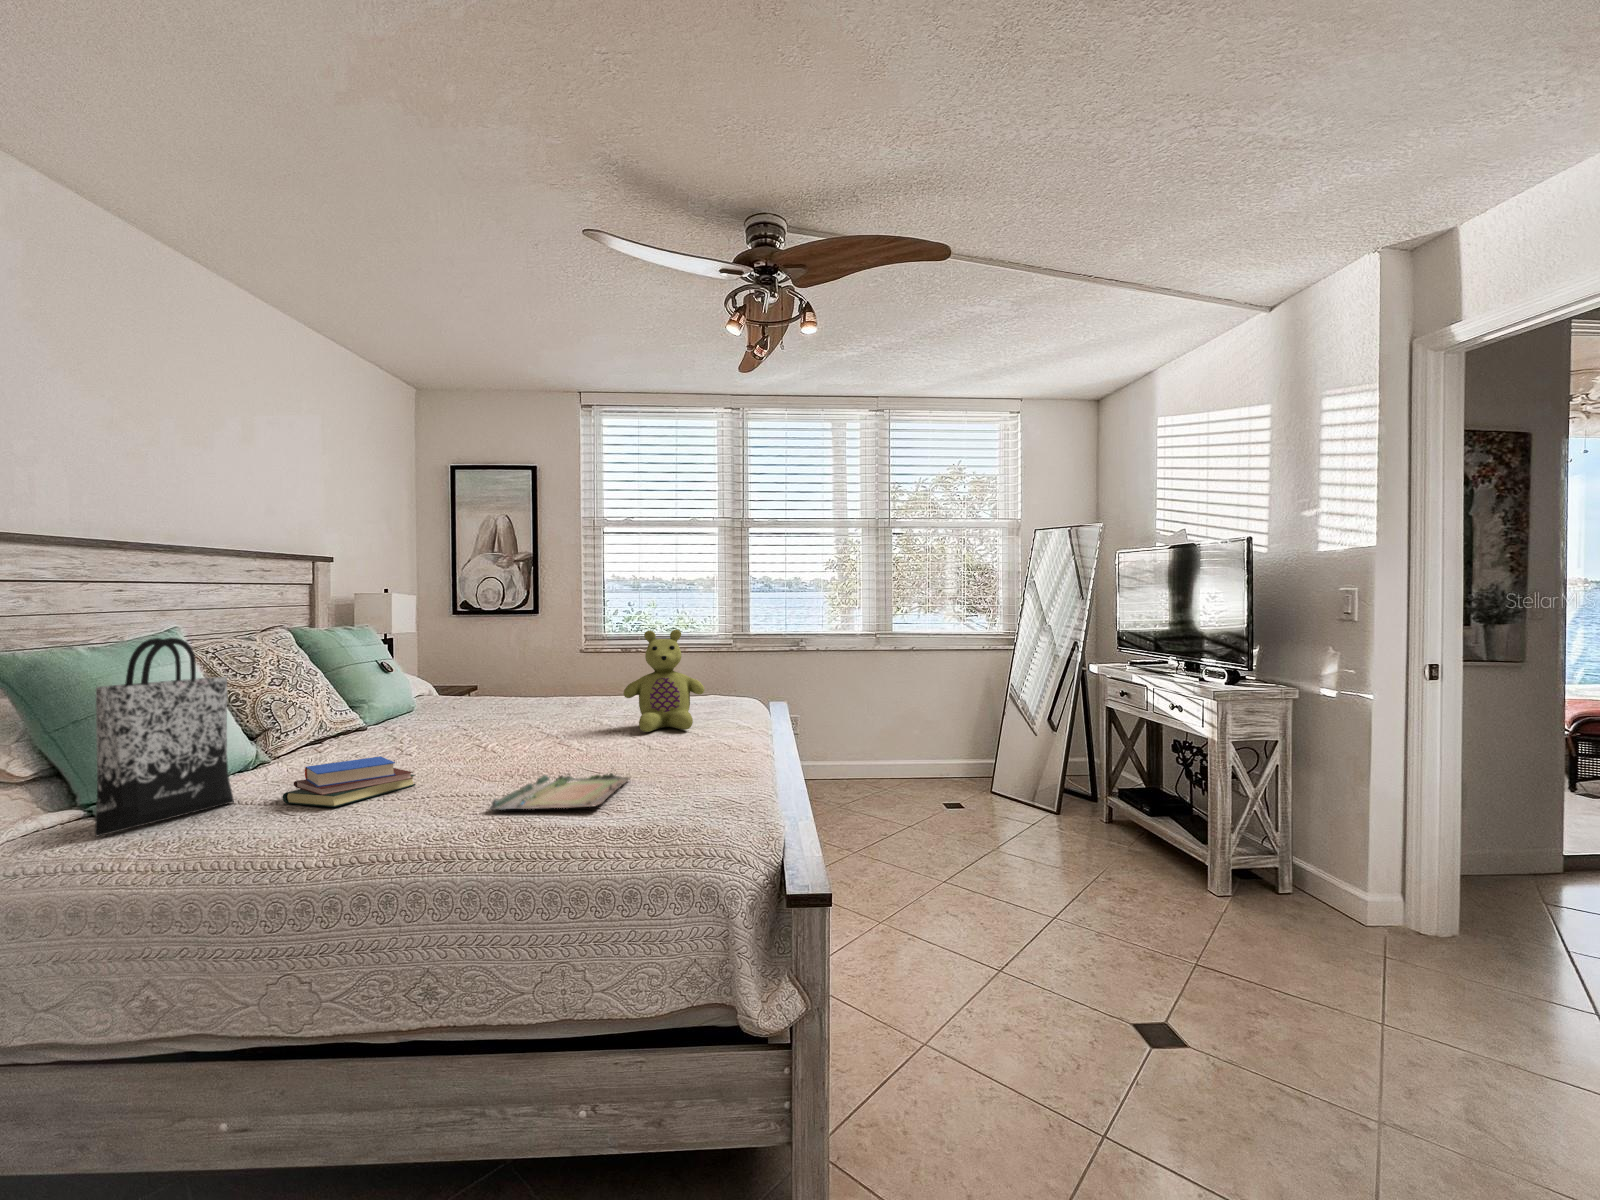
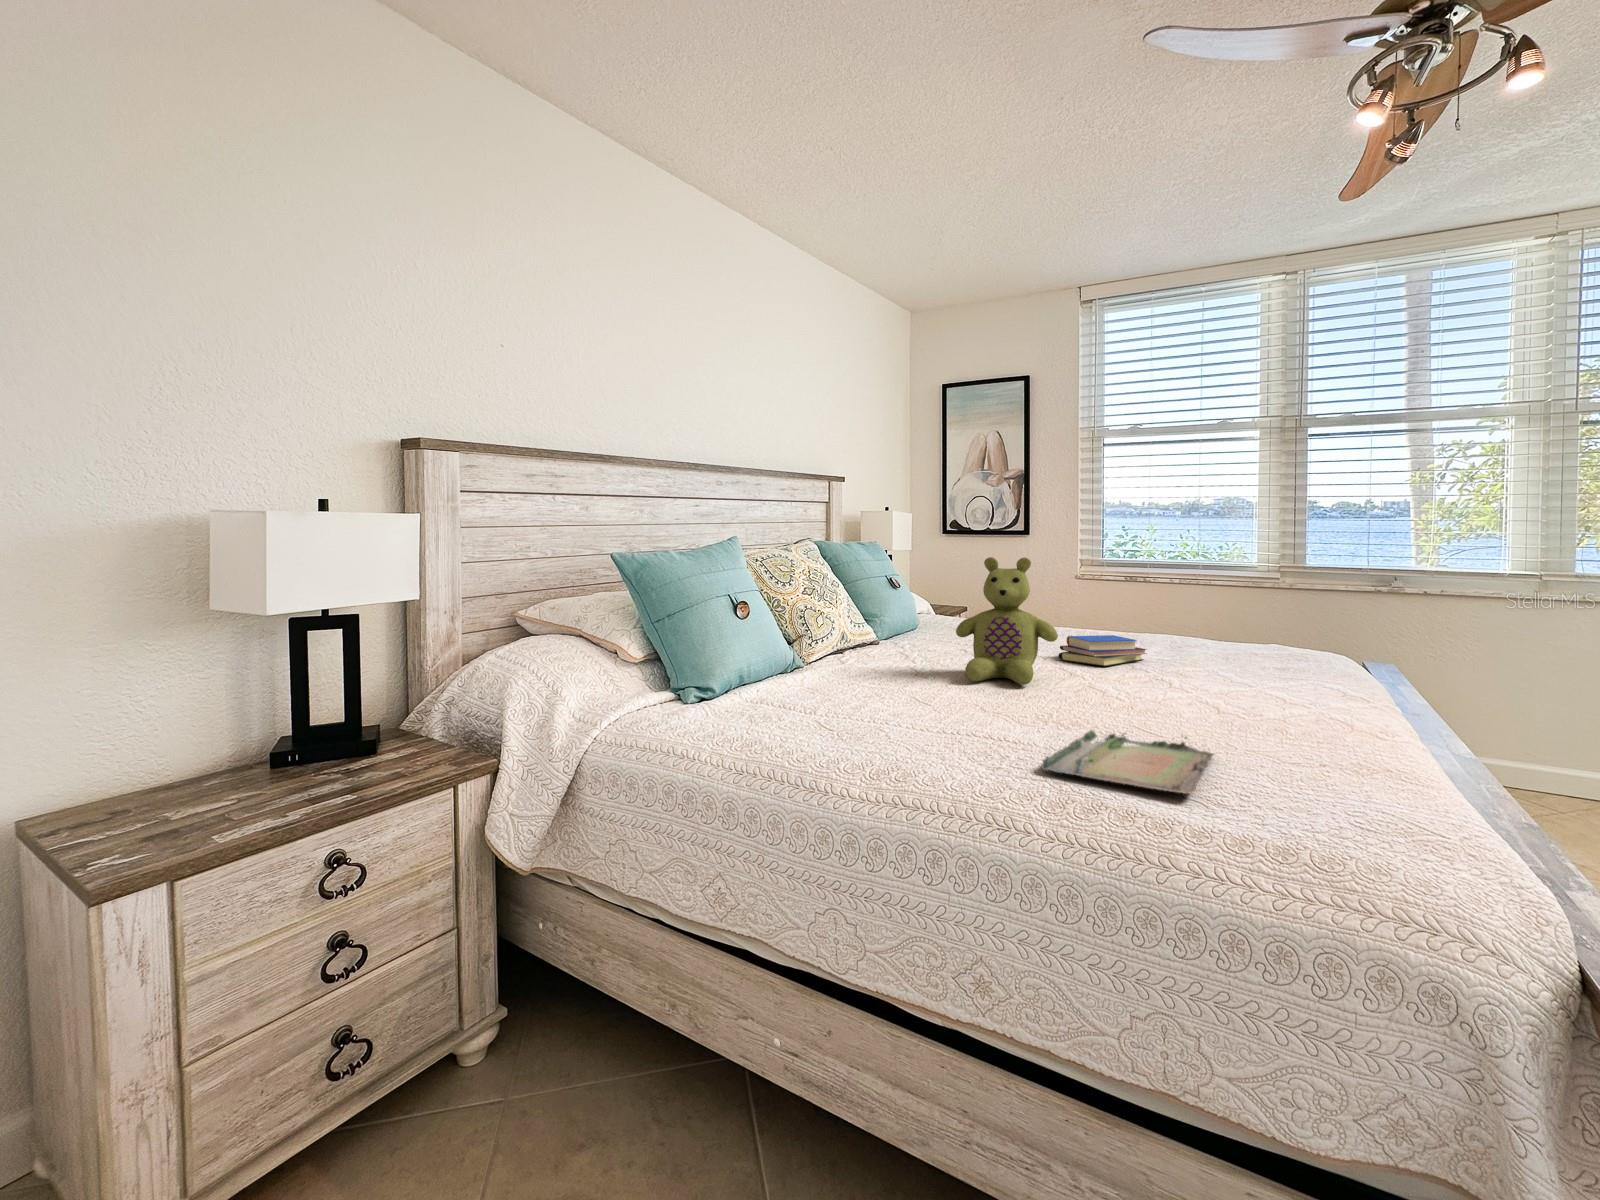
stuffed bear: present [623,630,705,732] -> present [956,557,1058,685]
tote bag: present [95,638,234,837] -> none [680,544,781,726]
book: present [283,756,416,807] -> present [1058,635,1146,666]

